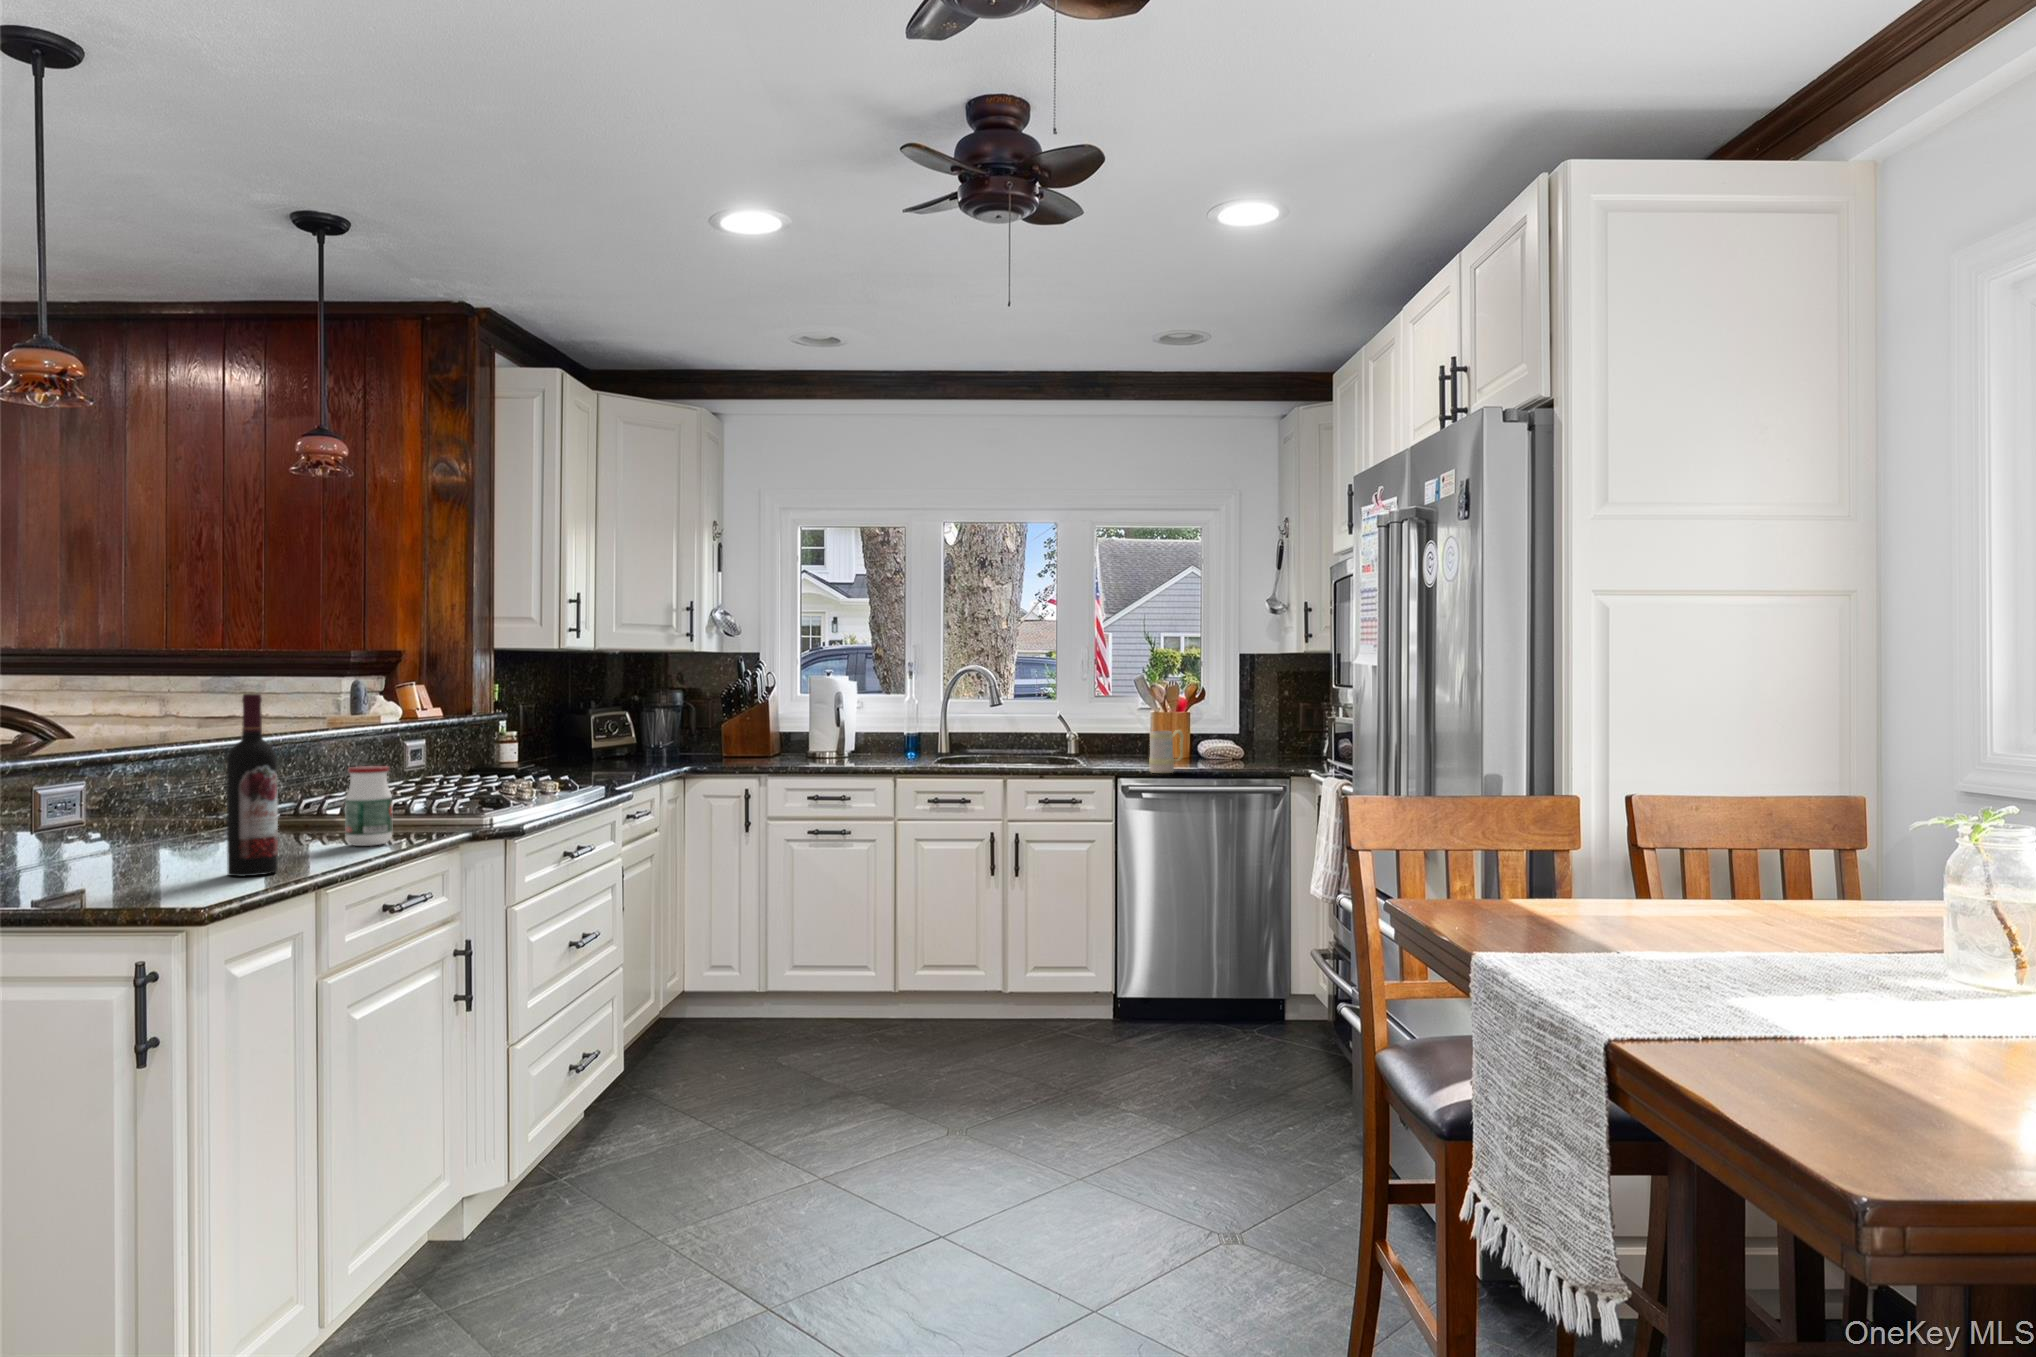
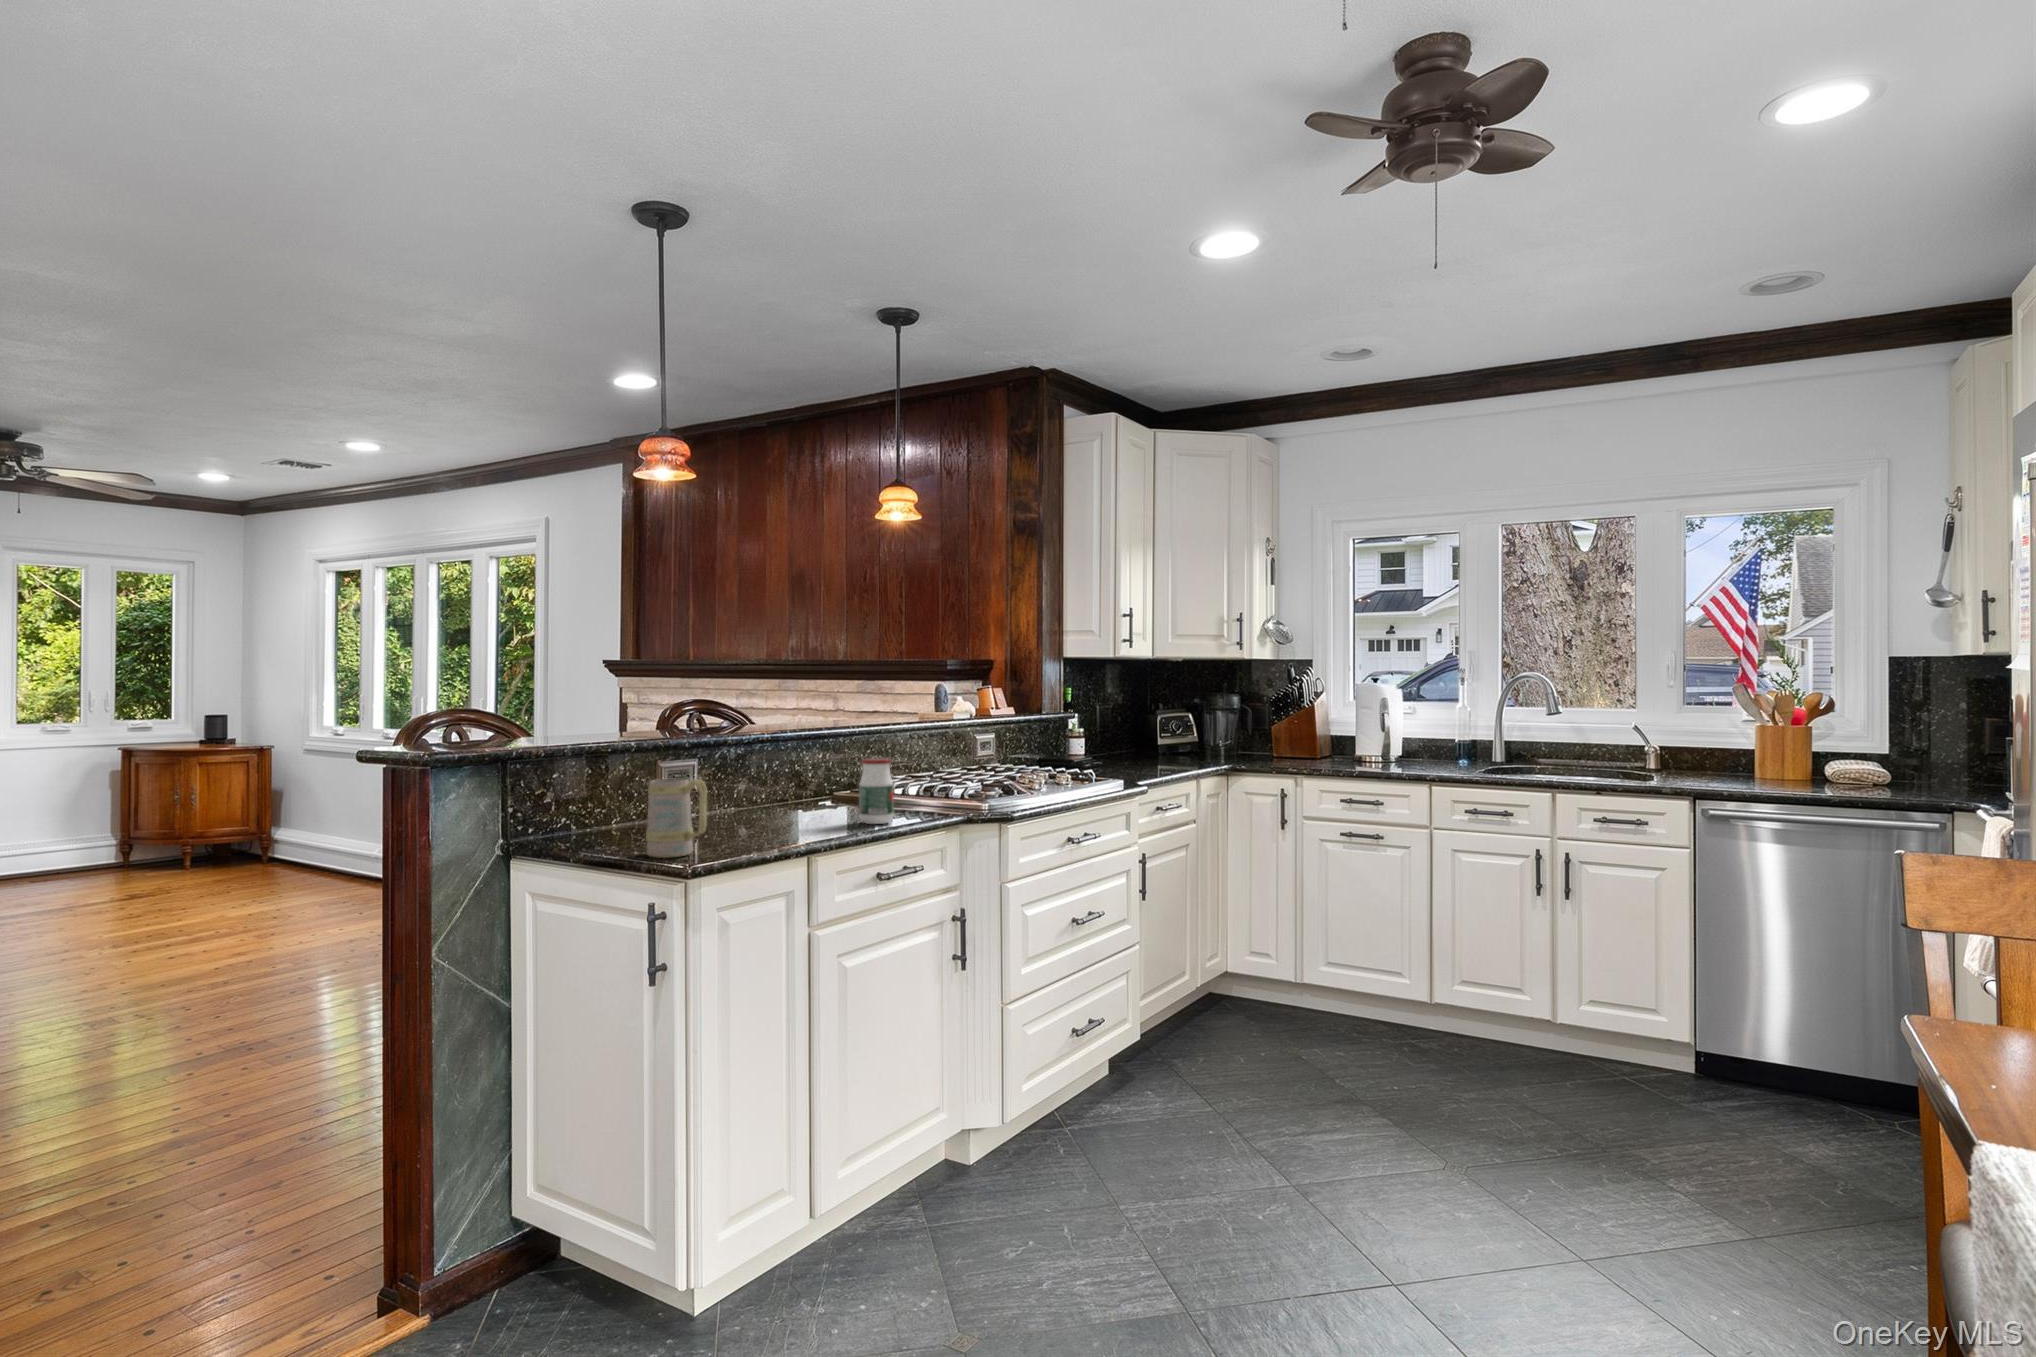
wine bottle: present [227,694,278,876] -> none [748,699,783,844]
mug: present [1149,730,1184,773] -> present [646,778,707,858]

